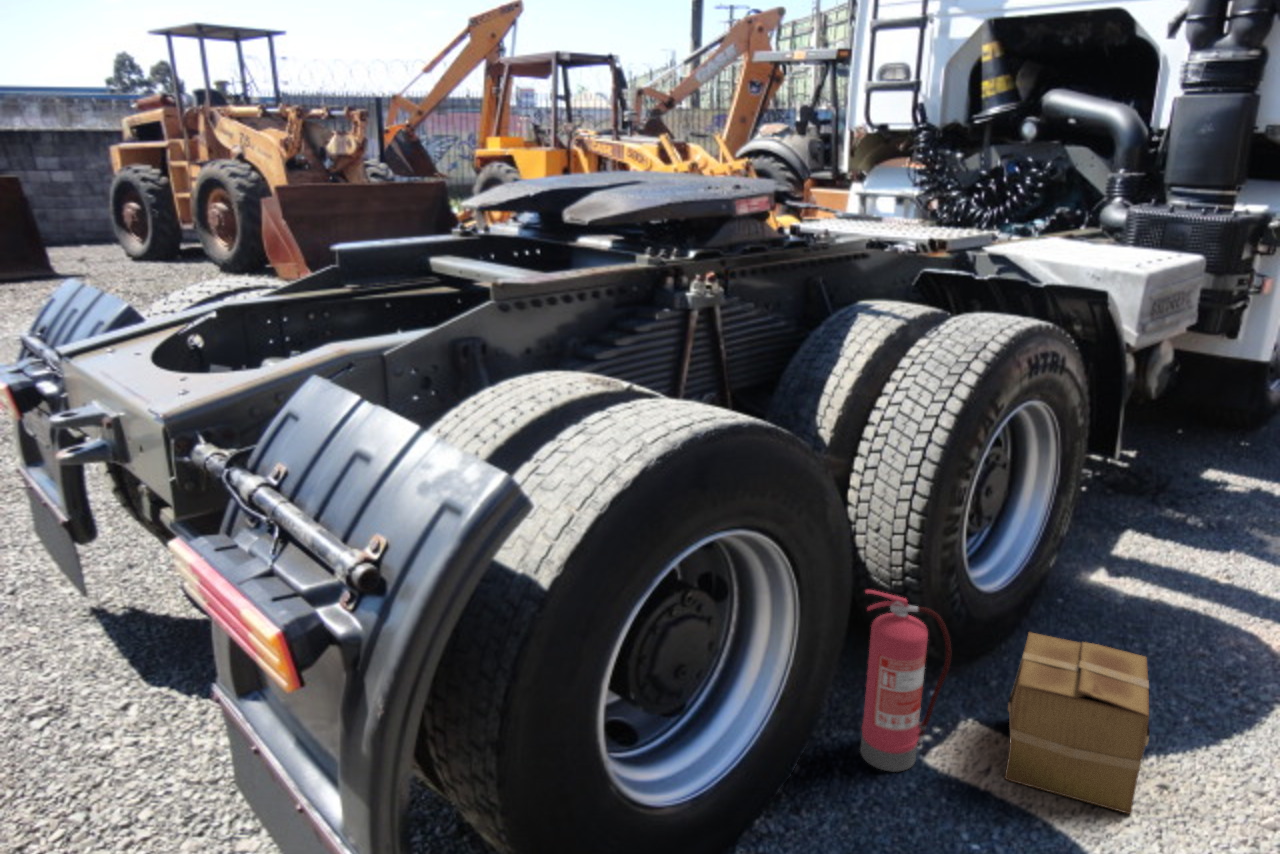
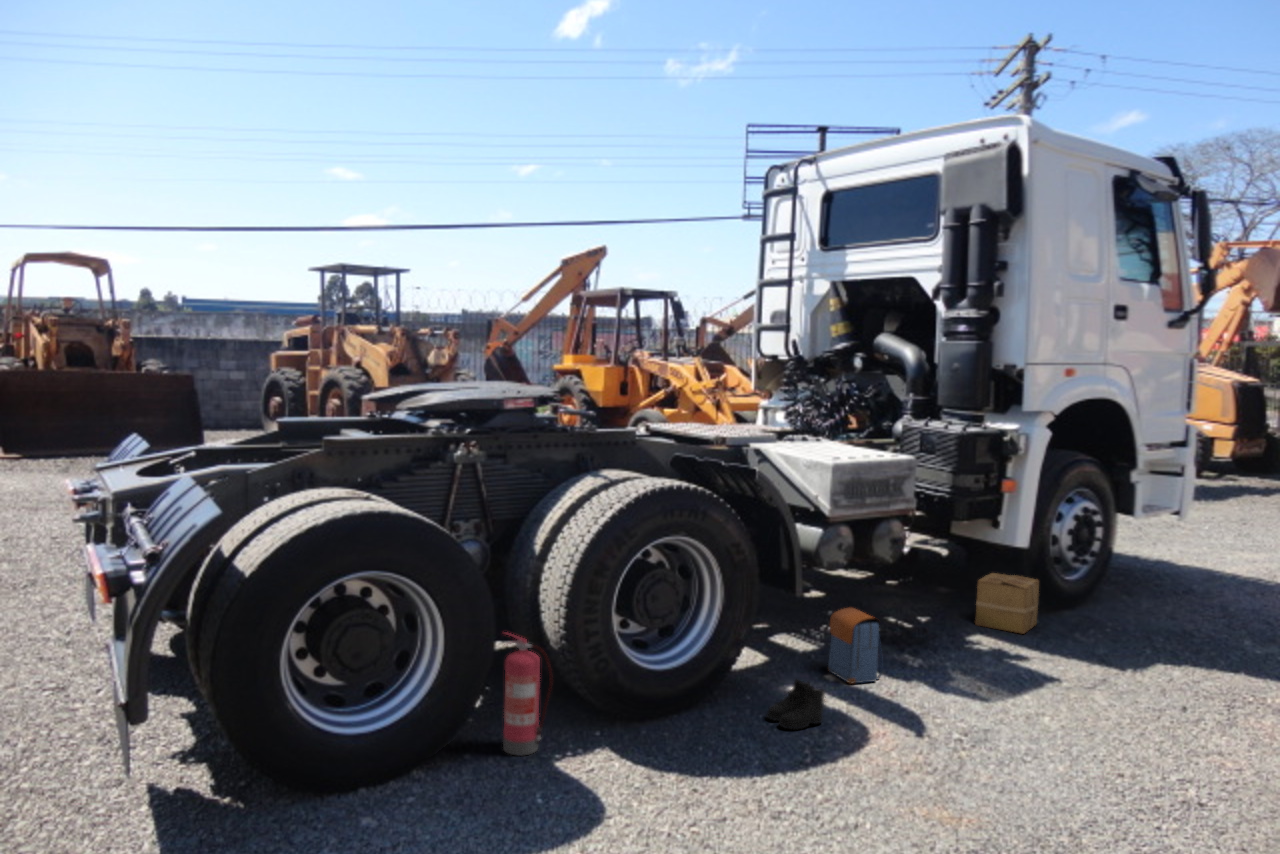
backpack: none [1120,463,1208,564] -> present [828,607,882,684]
boots: none [1138,582,1224,658] -> present [766,679,824,729]
cardboard box: present [1005,632,1150,814] -> present [975,573,1039,634]

